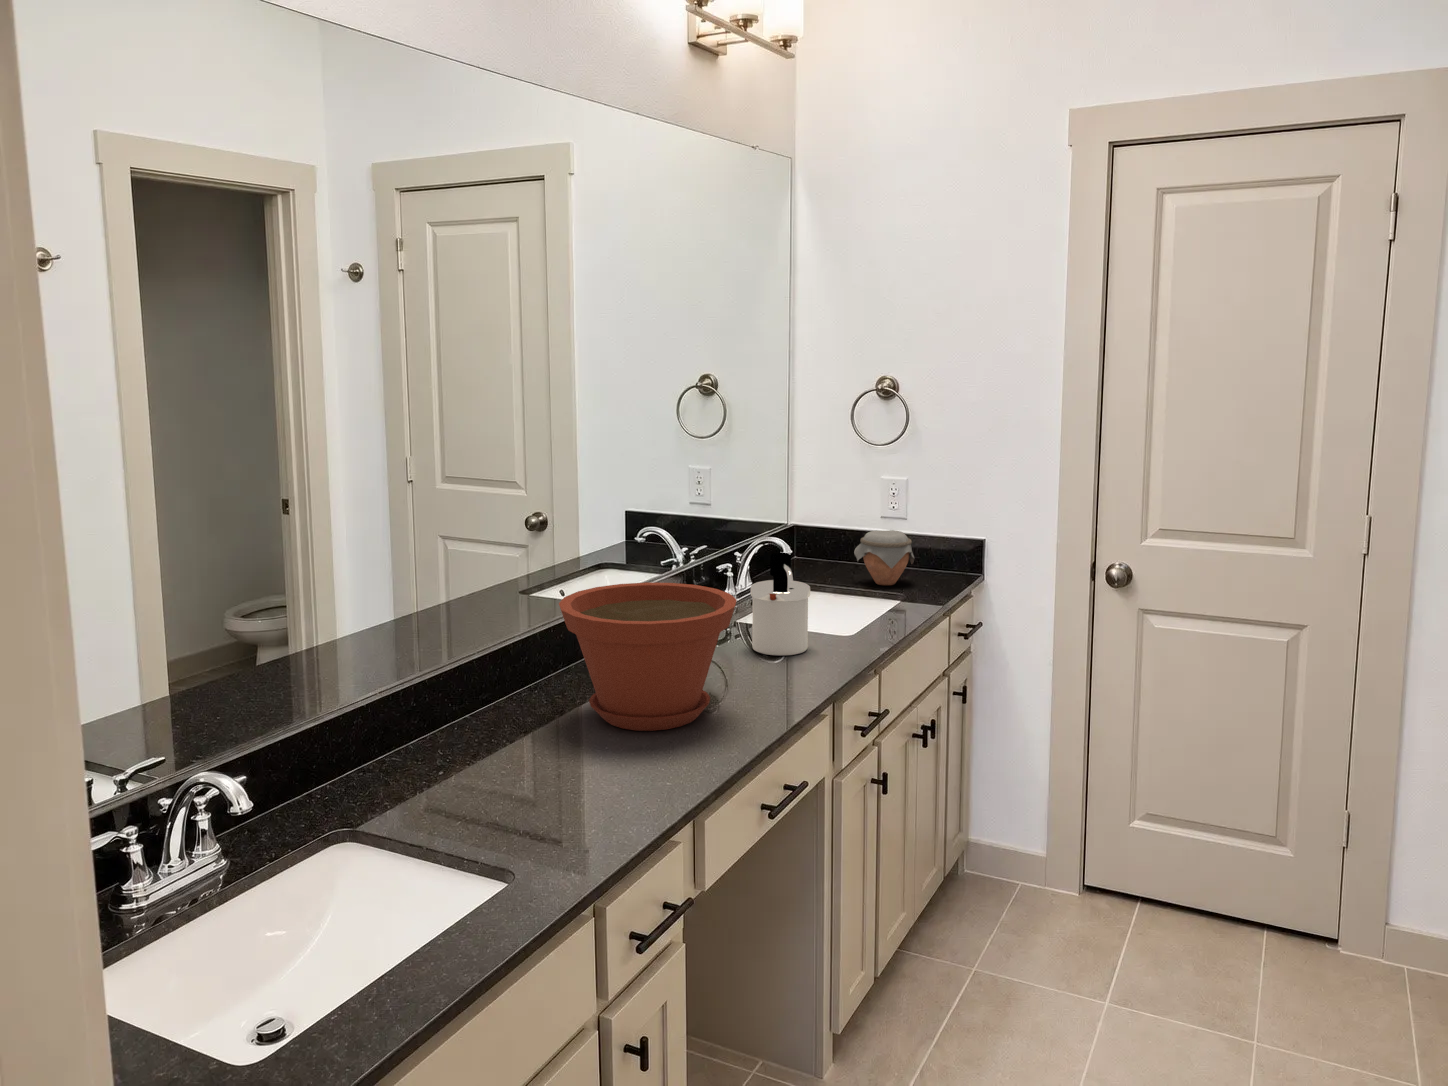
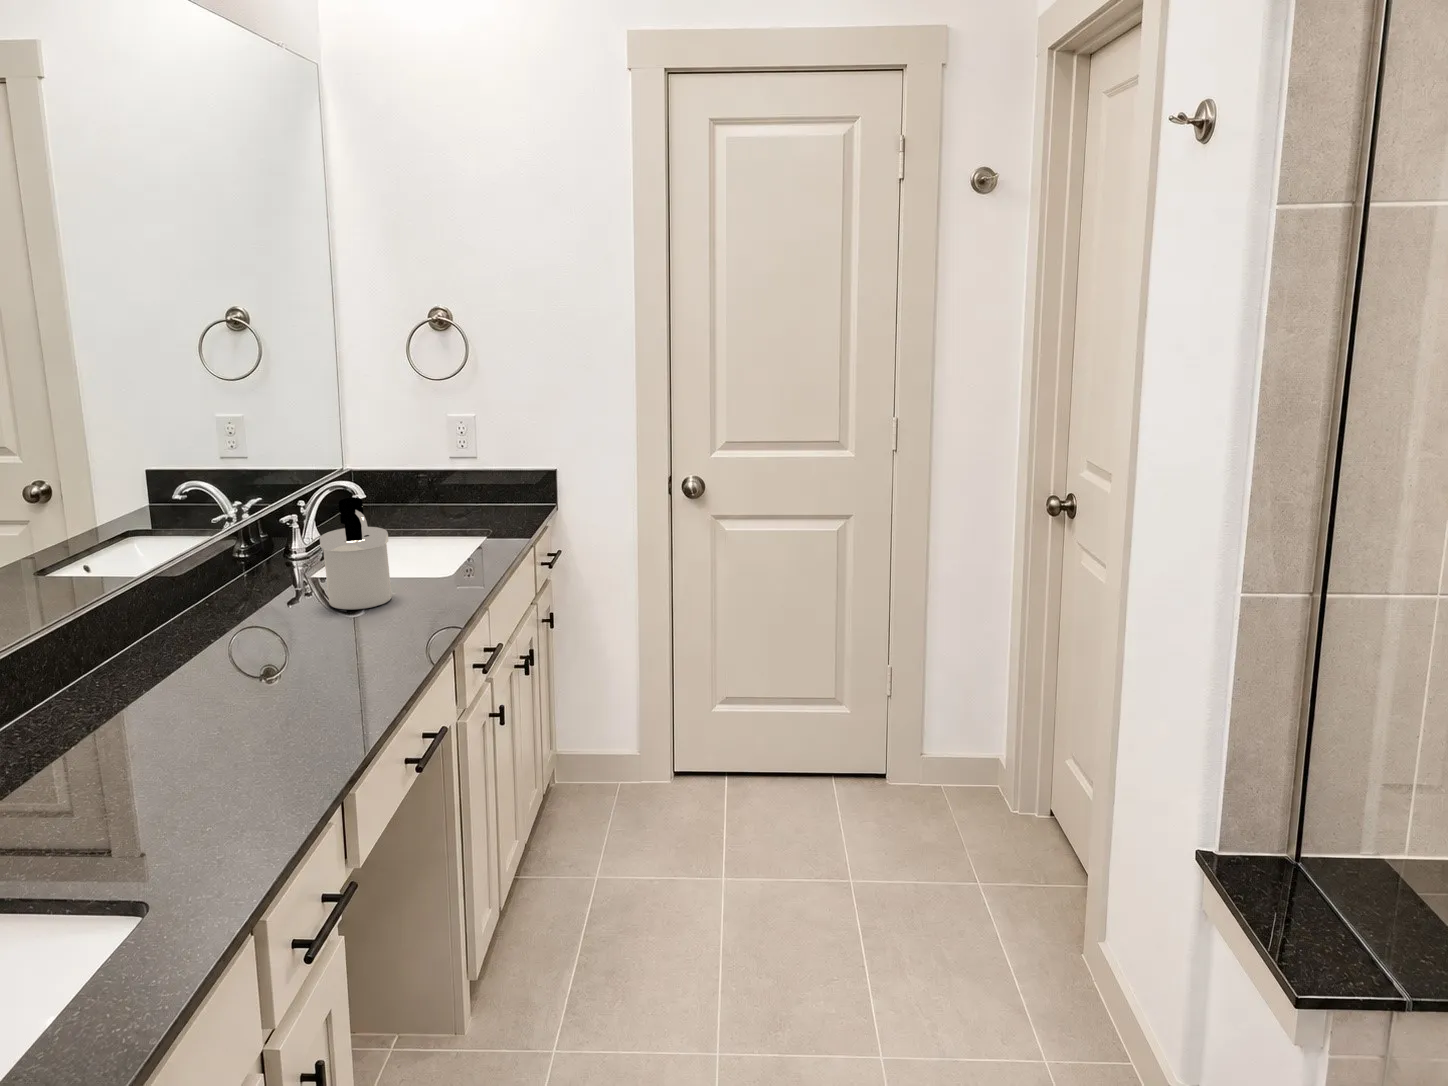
jar: present [854,530,915,585] -> none [429,463,493,521]
plant pot: present [559,583,737,731] -> none [77,544,305,721]

